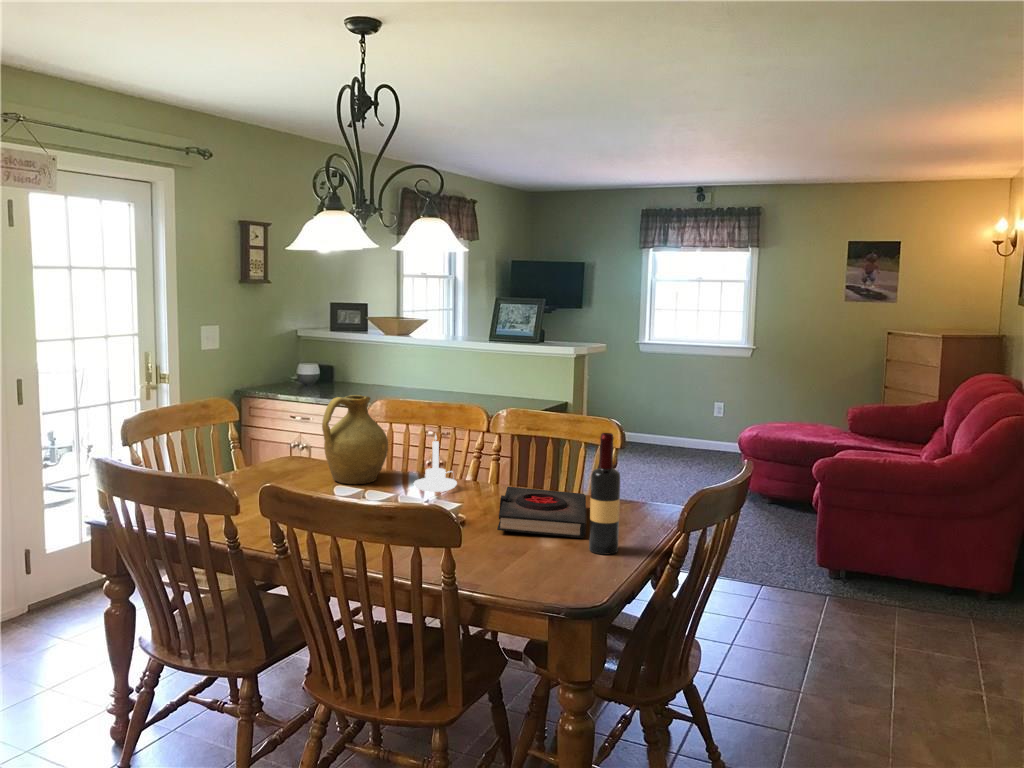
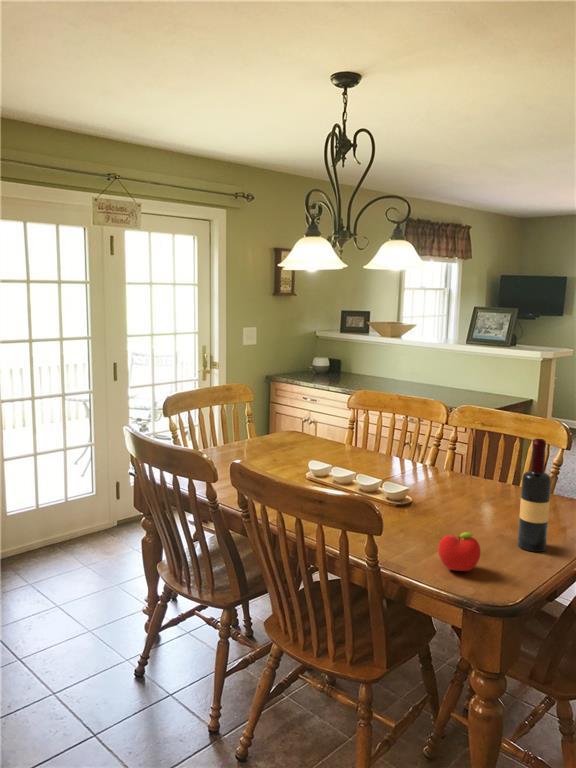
pitcher: present [322,395,388,484] -> none [305,388,358,461]
candle holder: present [414,435,457,492] -> none [376,424,413,474]
book: present [497,487,586,538] -> none [435,476,526,532]
fruit: none [515,538,559,582] -> present [438,532,481,571]

